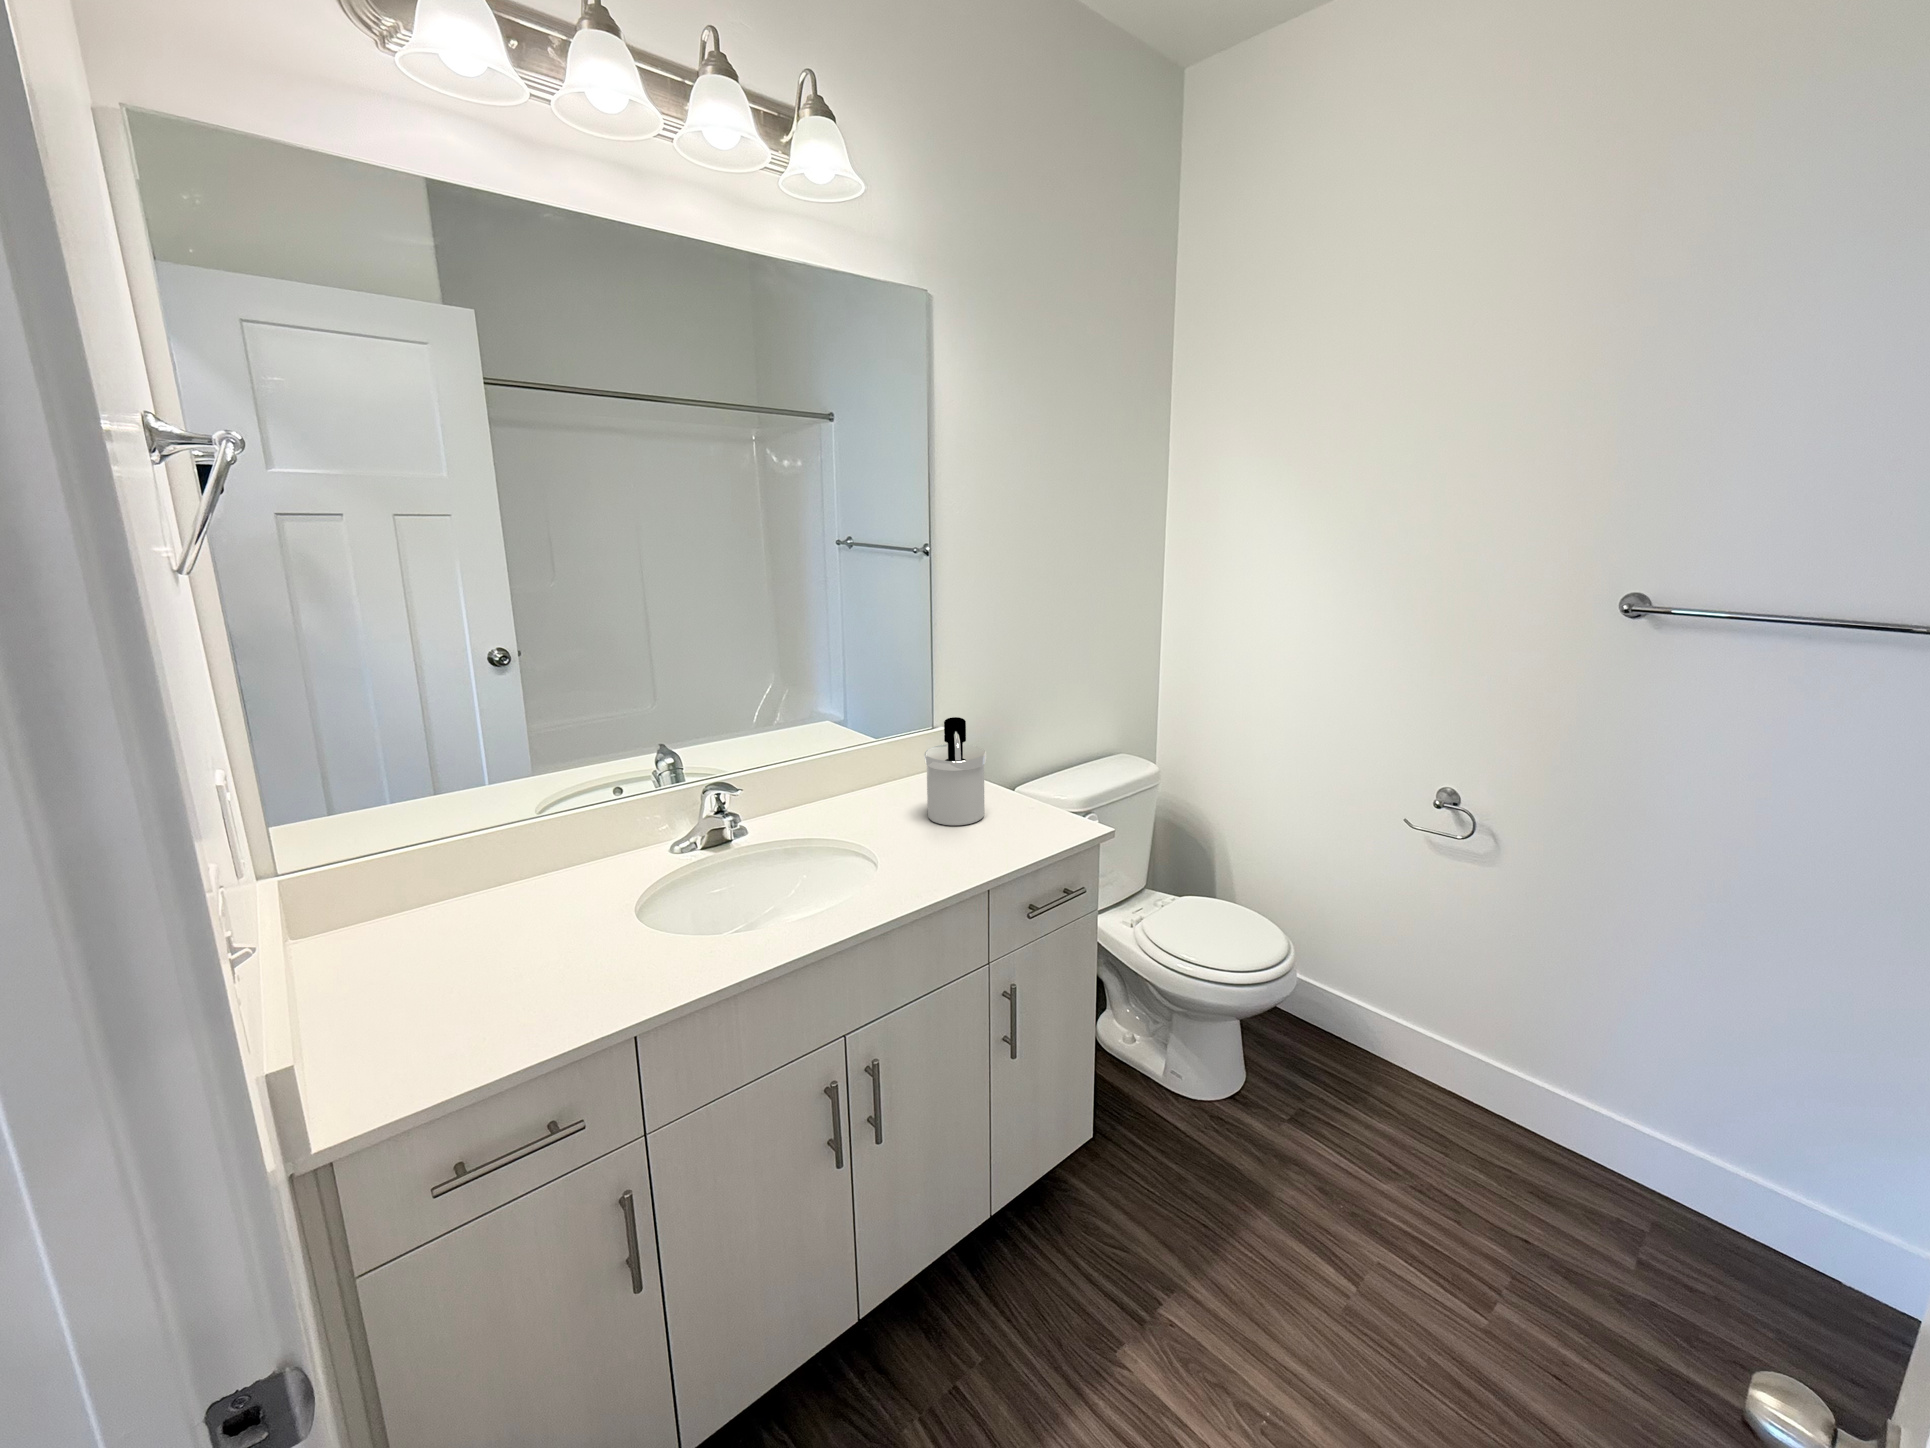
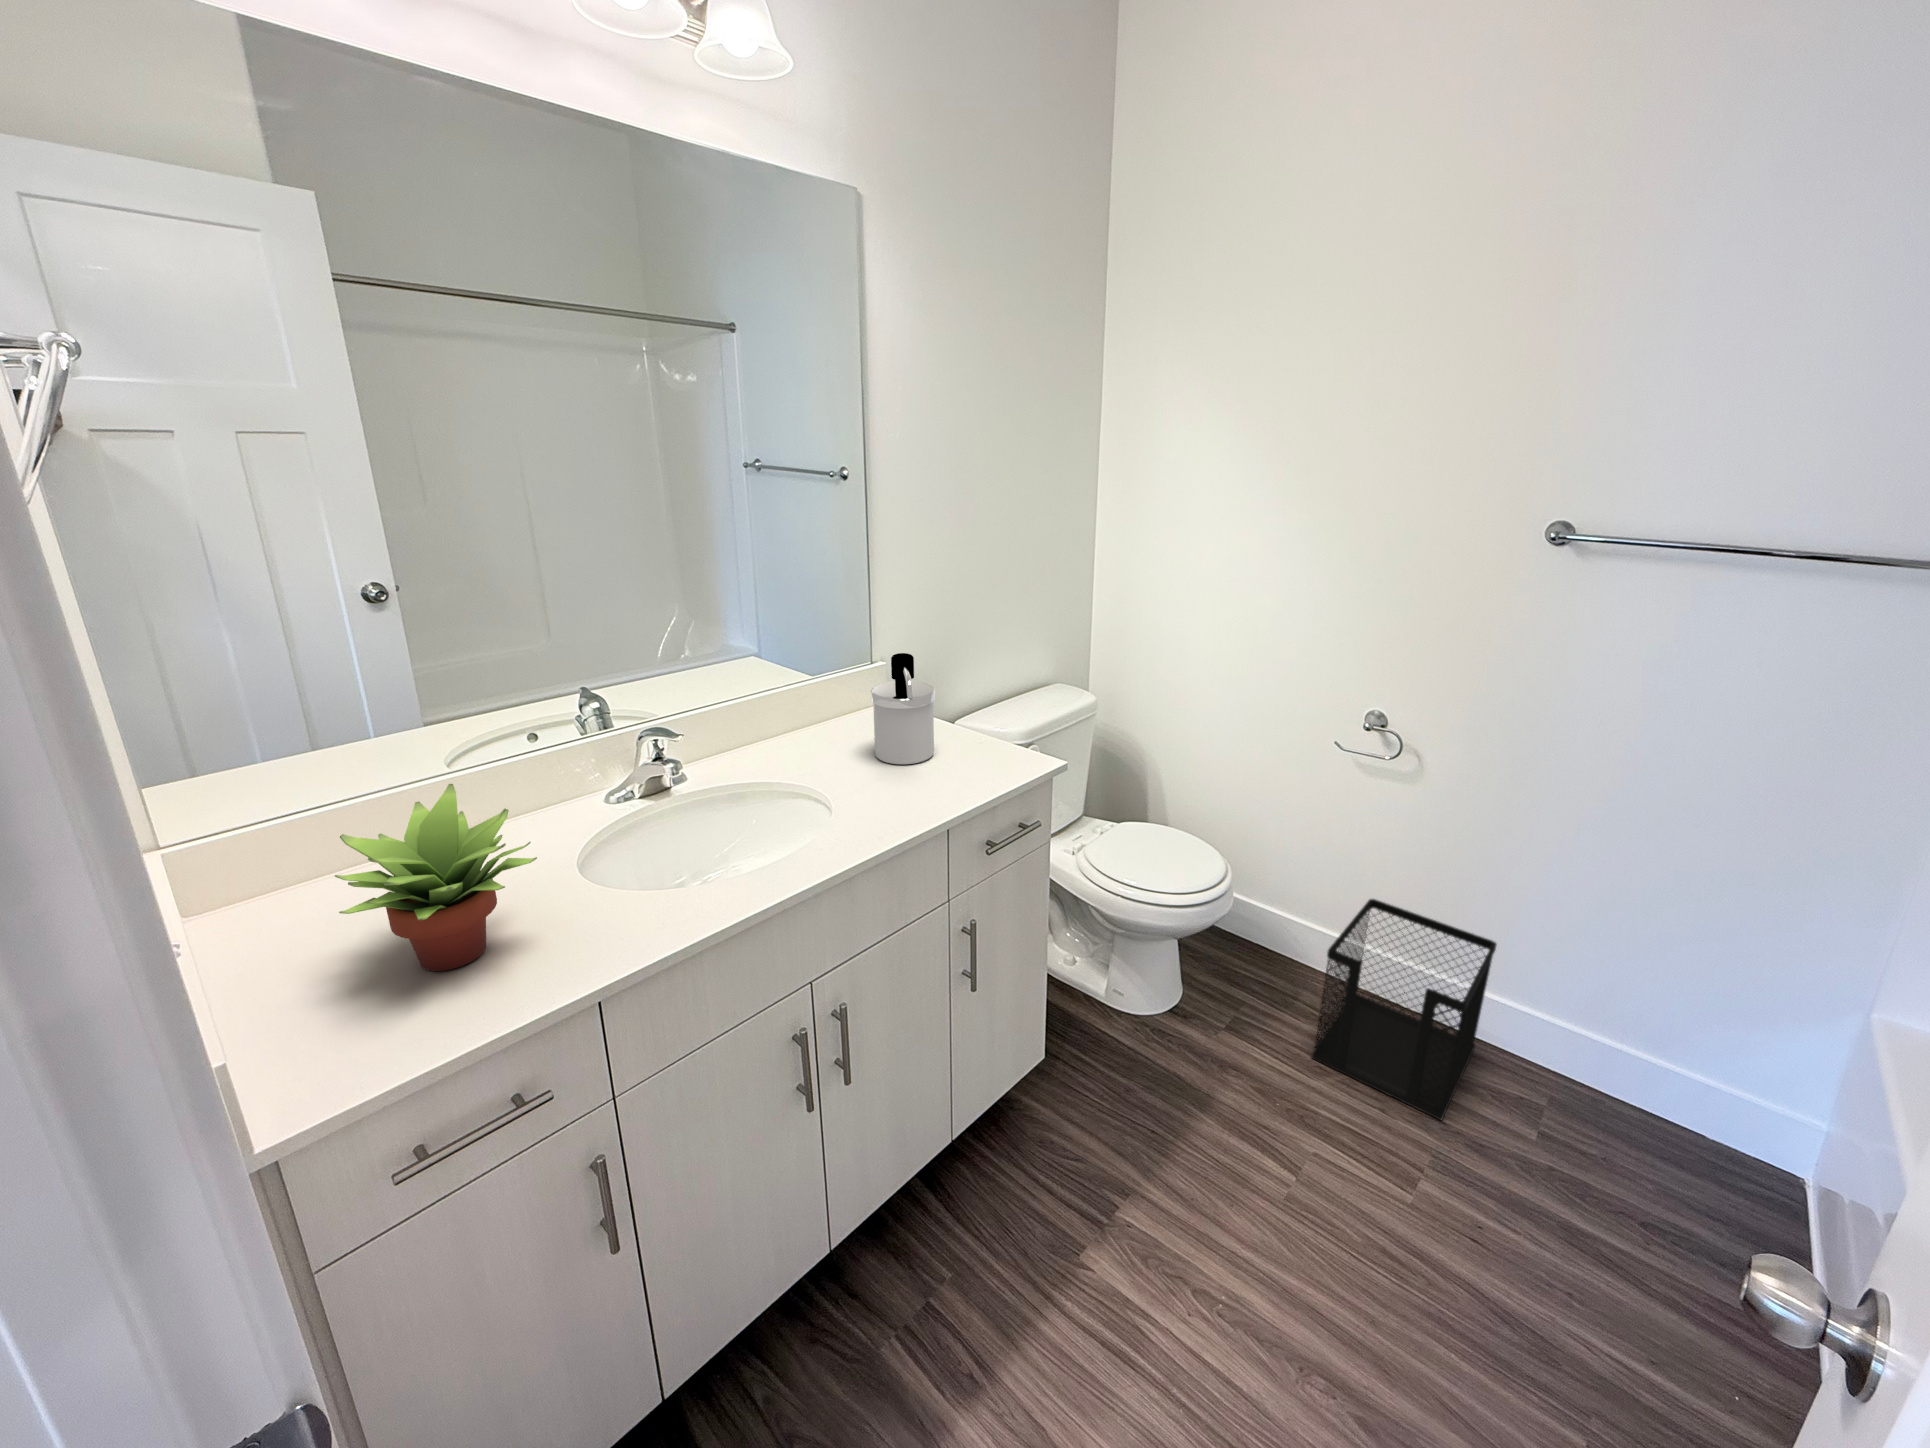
succulent plant: none [407,824,588,999] -> present [335,784,537,971]
wastebasket: none [1381,987,1587,1239] -> present [1312,899,1497,1120]

